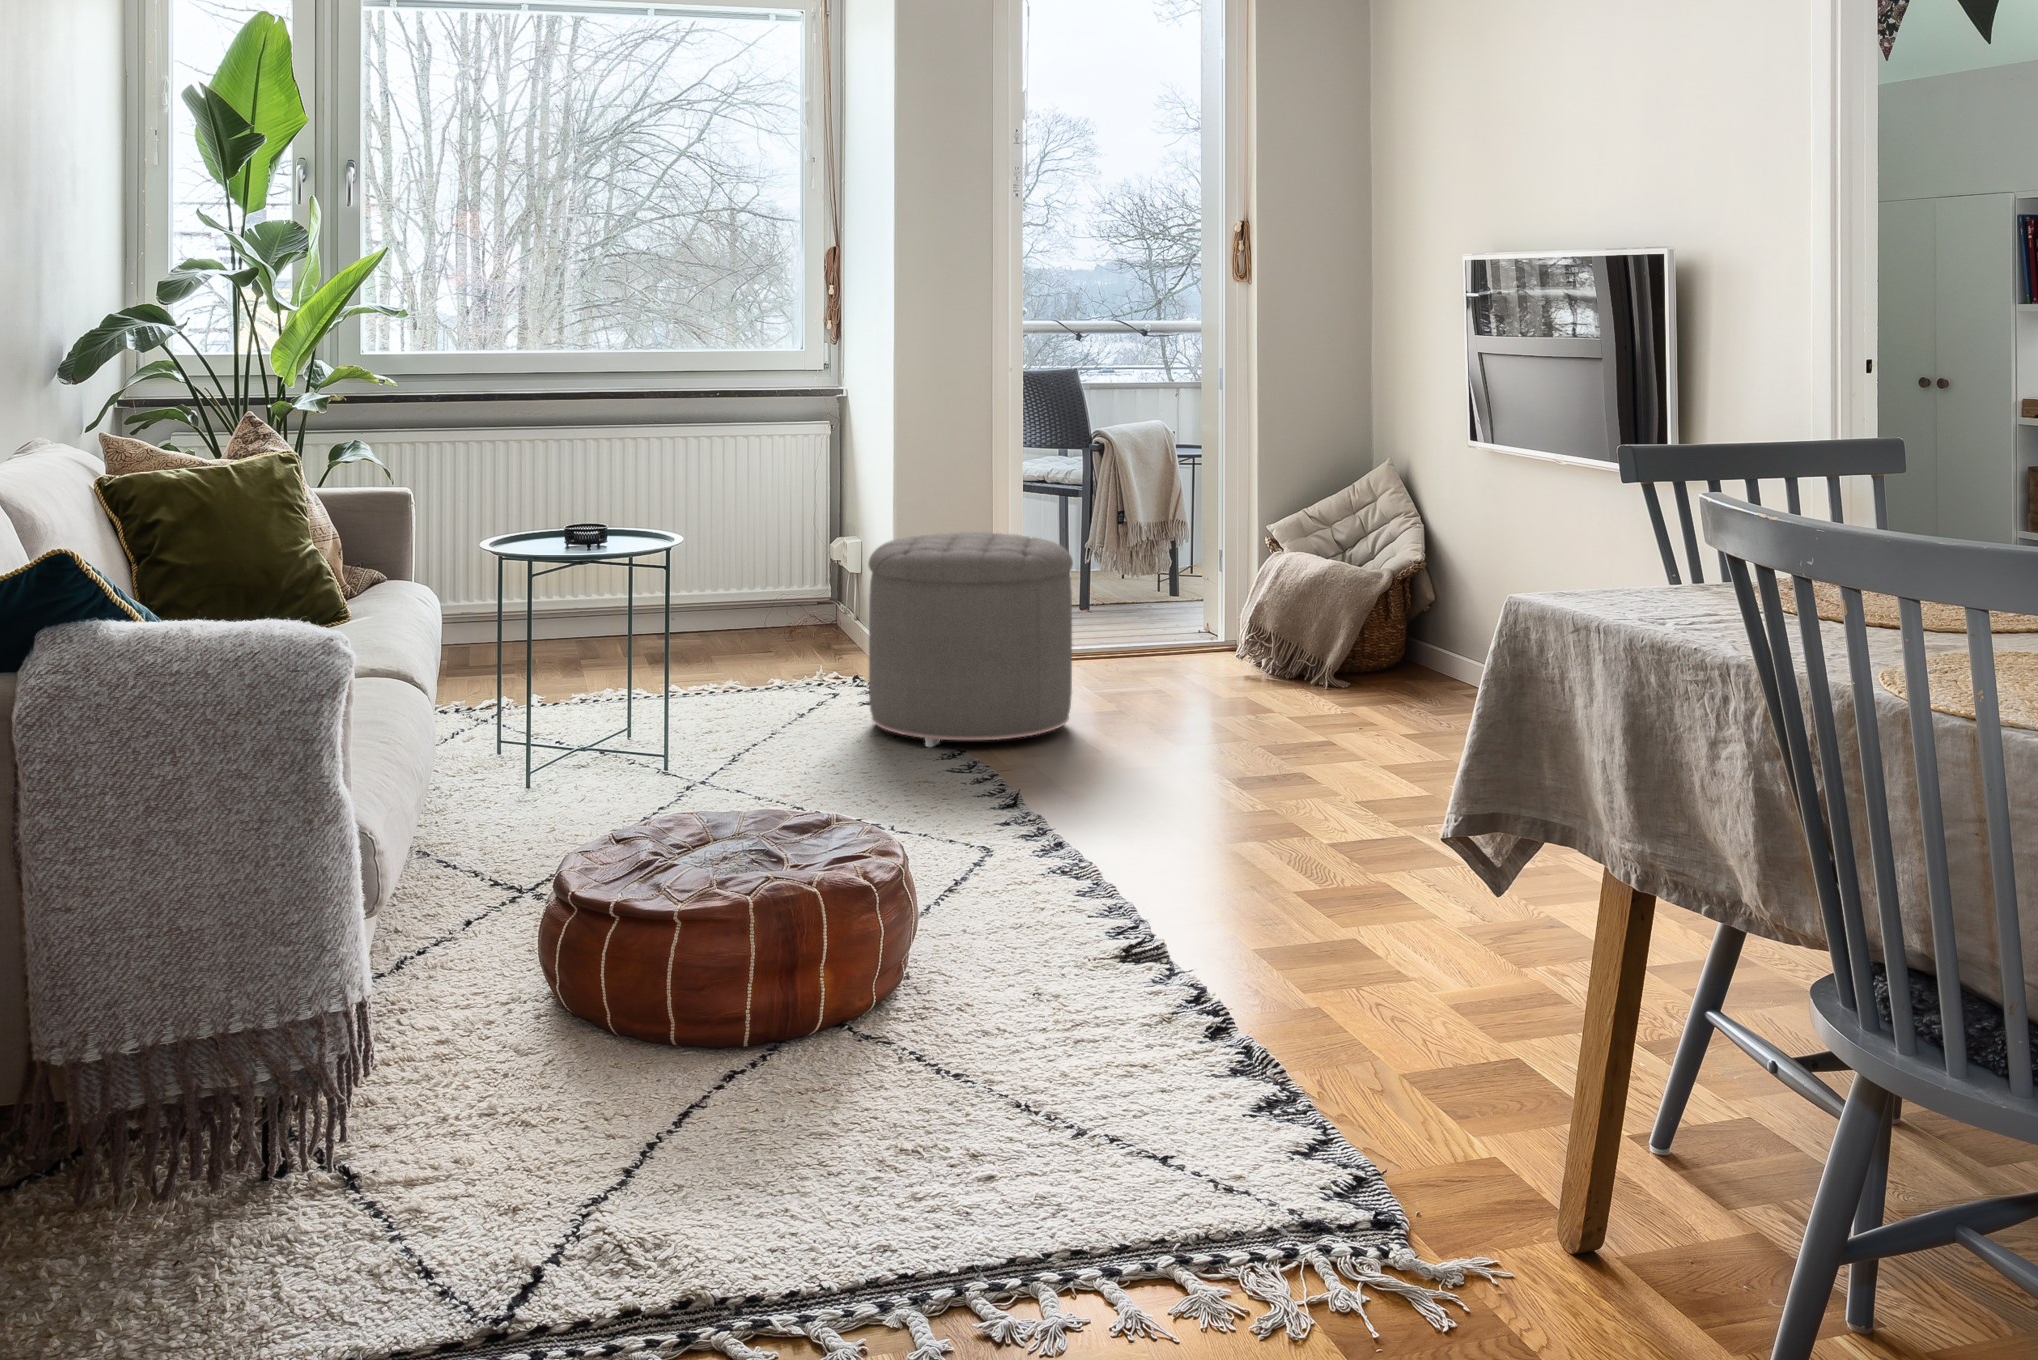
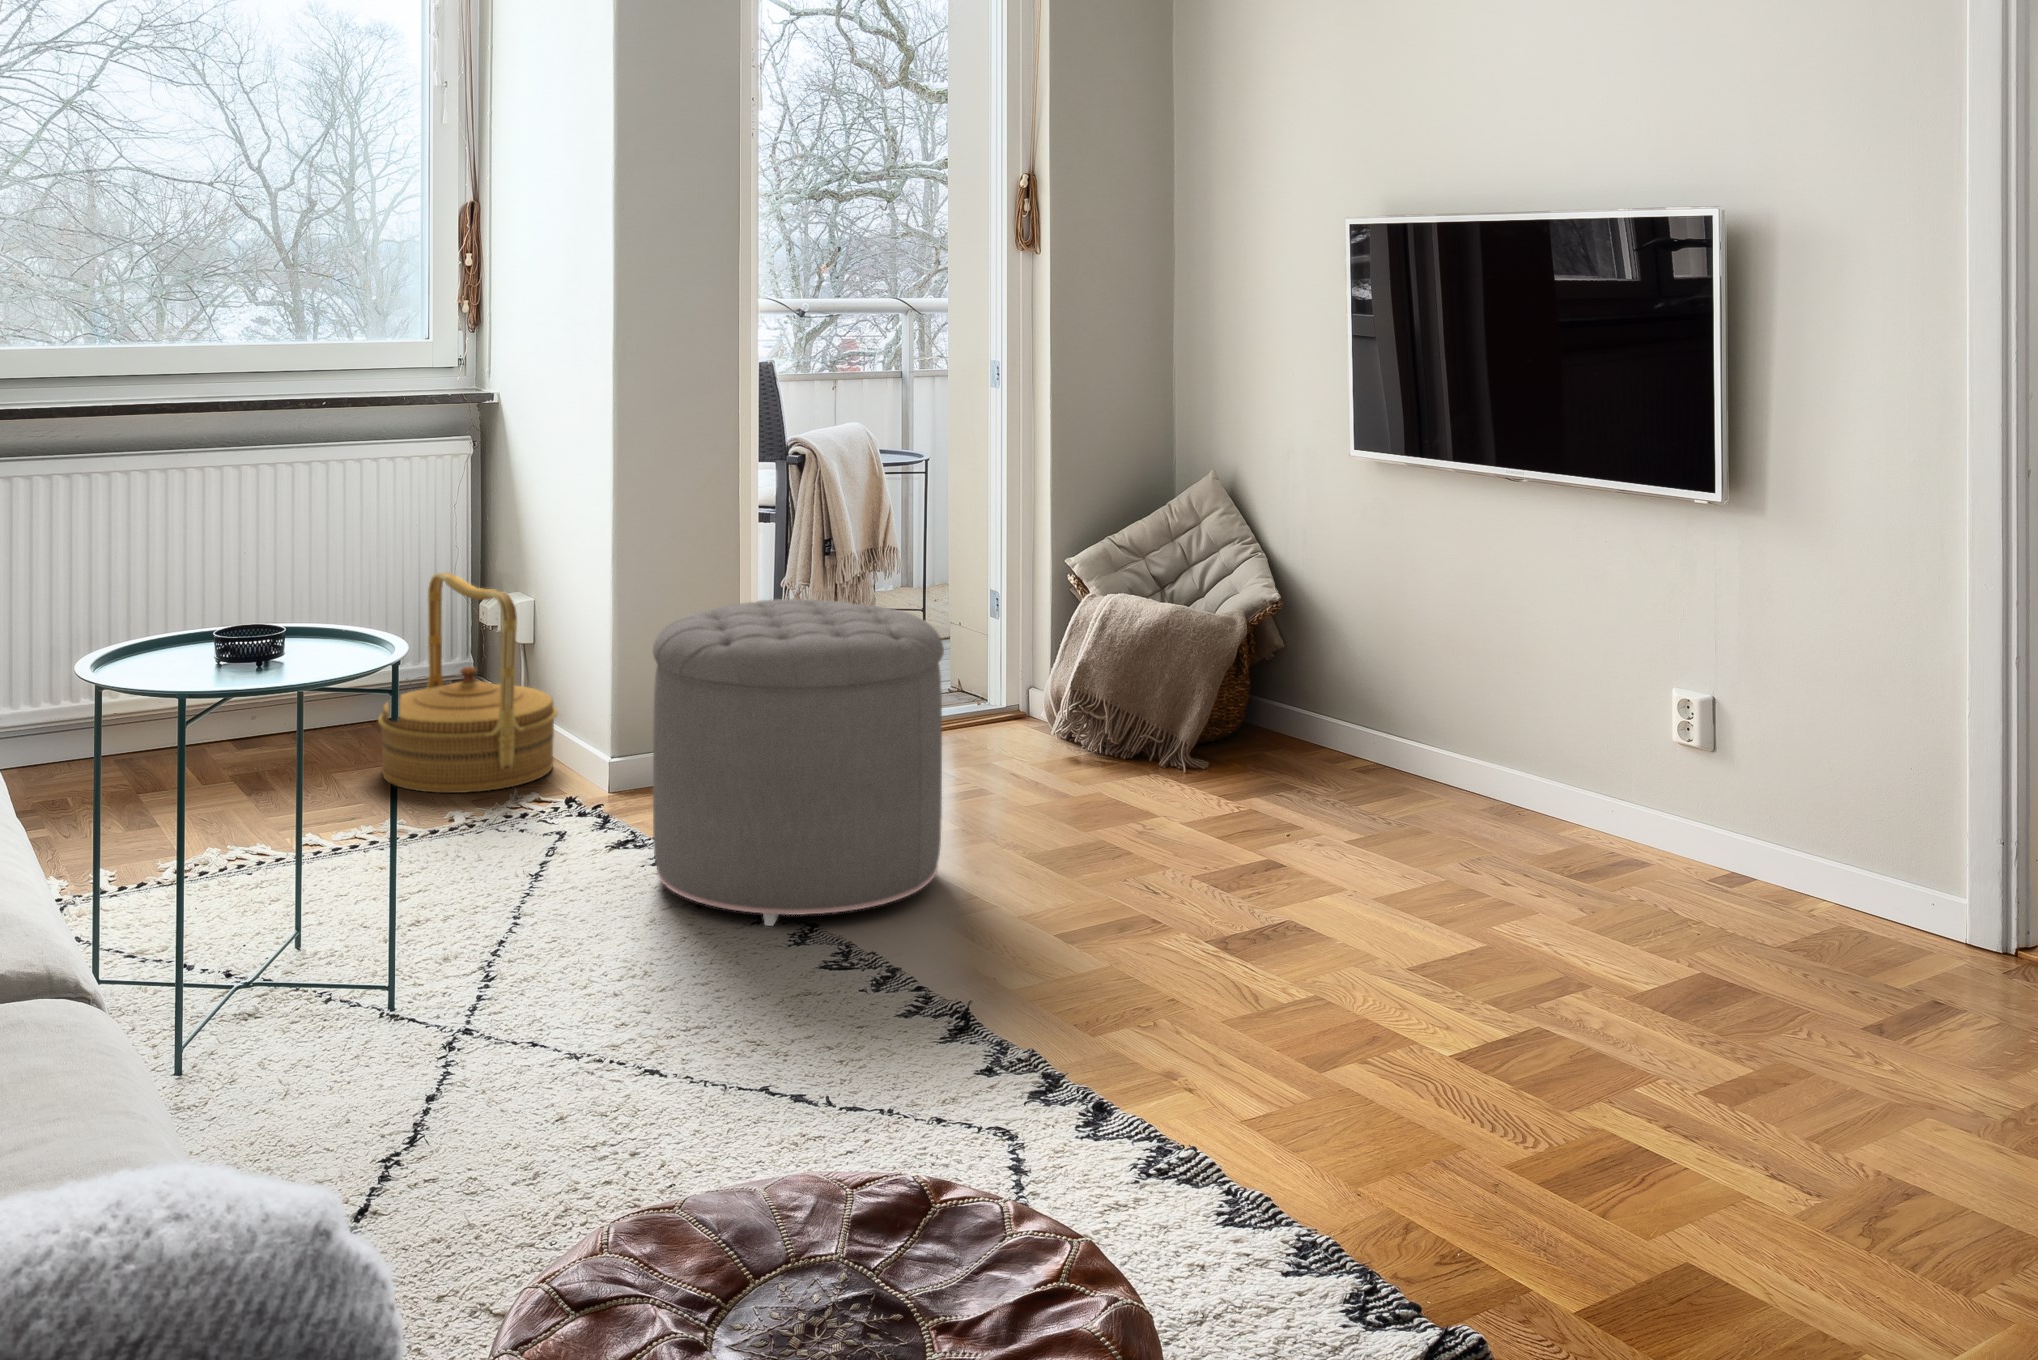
woven basket: none [736,517,863,670] -> present [378,572,558,793]

